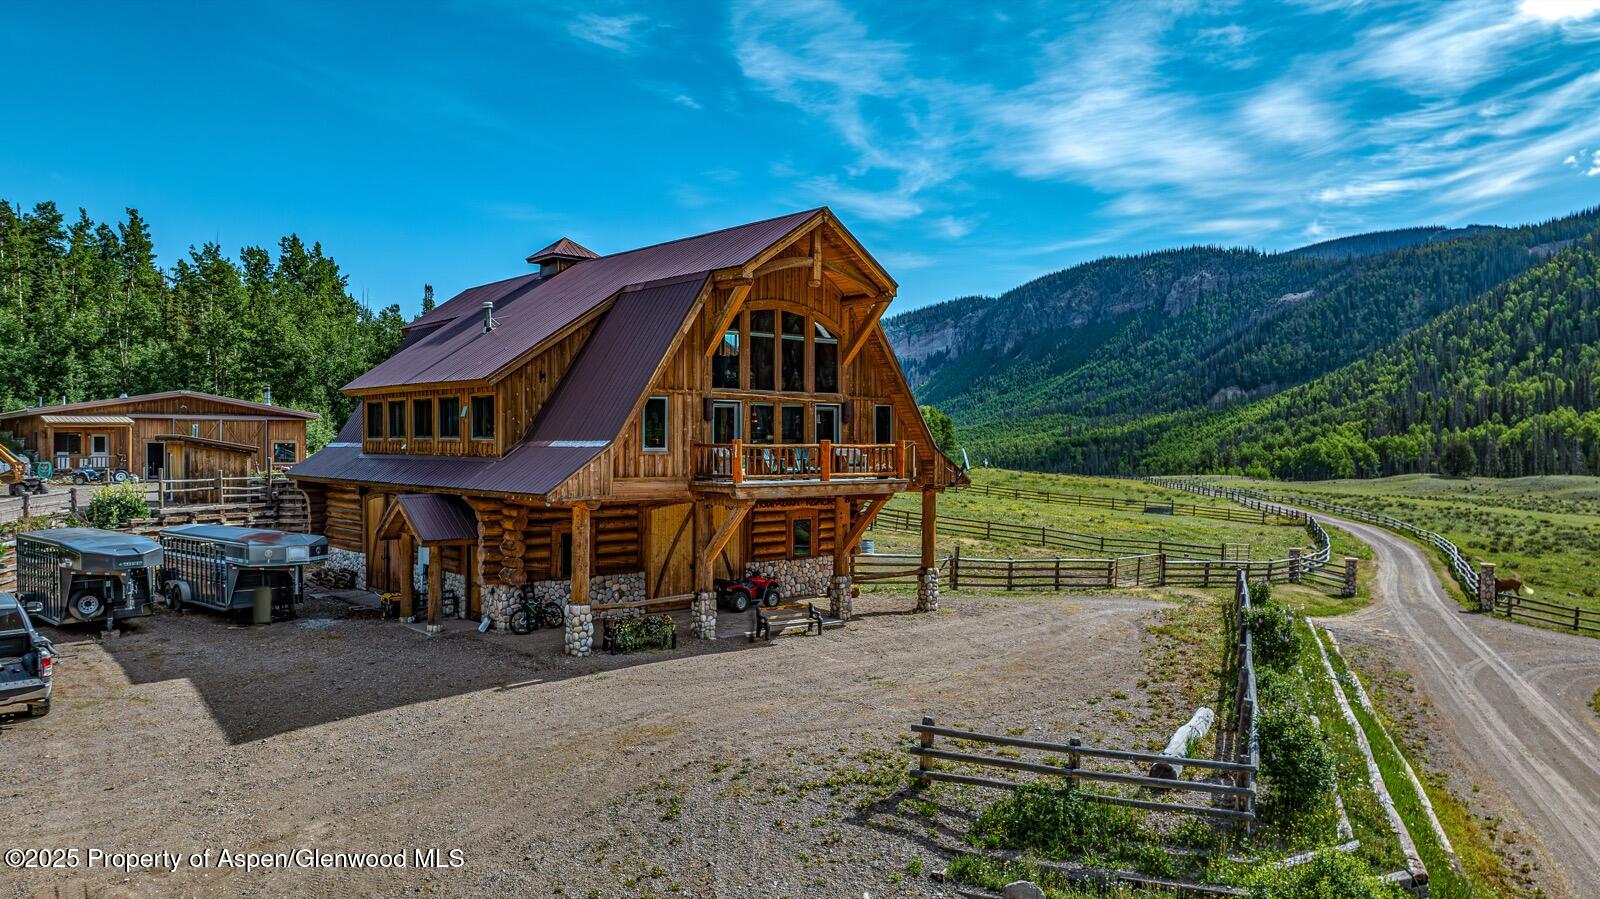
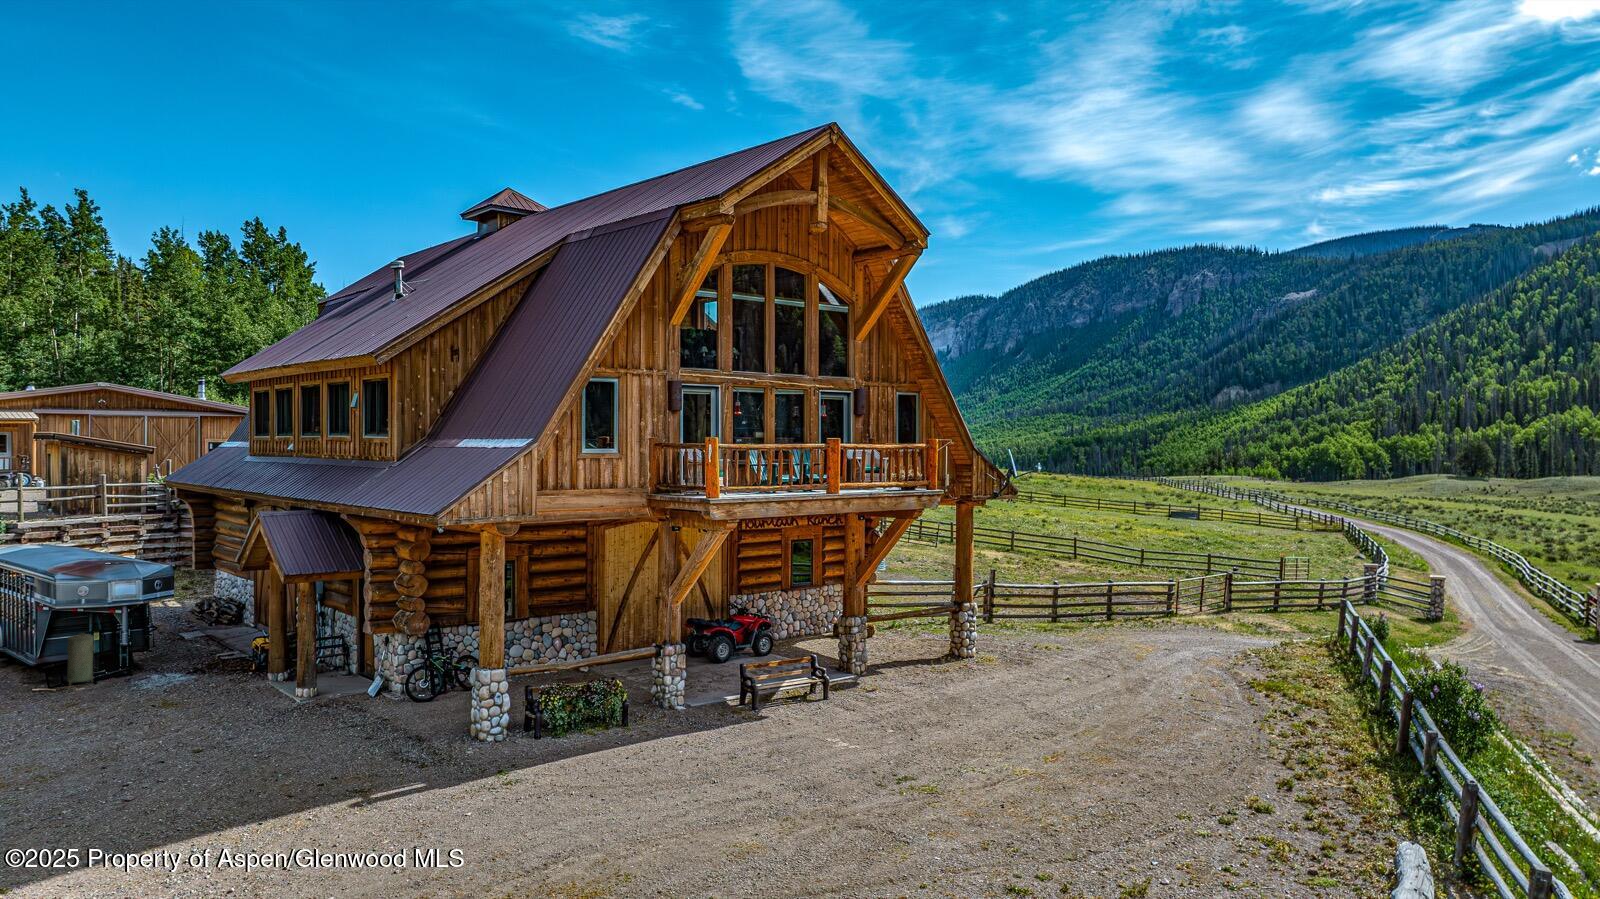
house plant: present [748,610,756,643] -> none [725,659,752,712]

